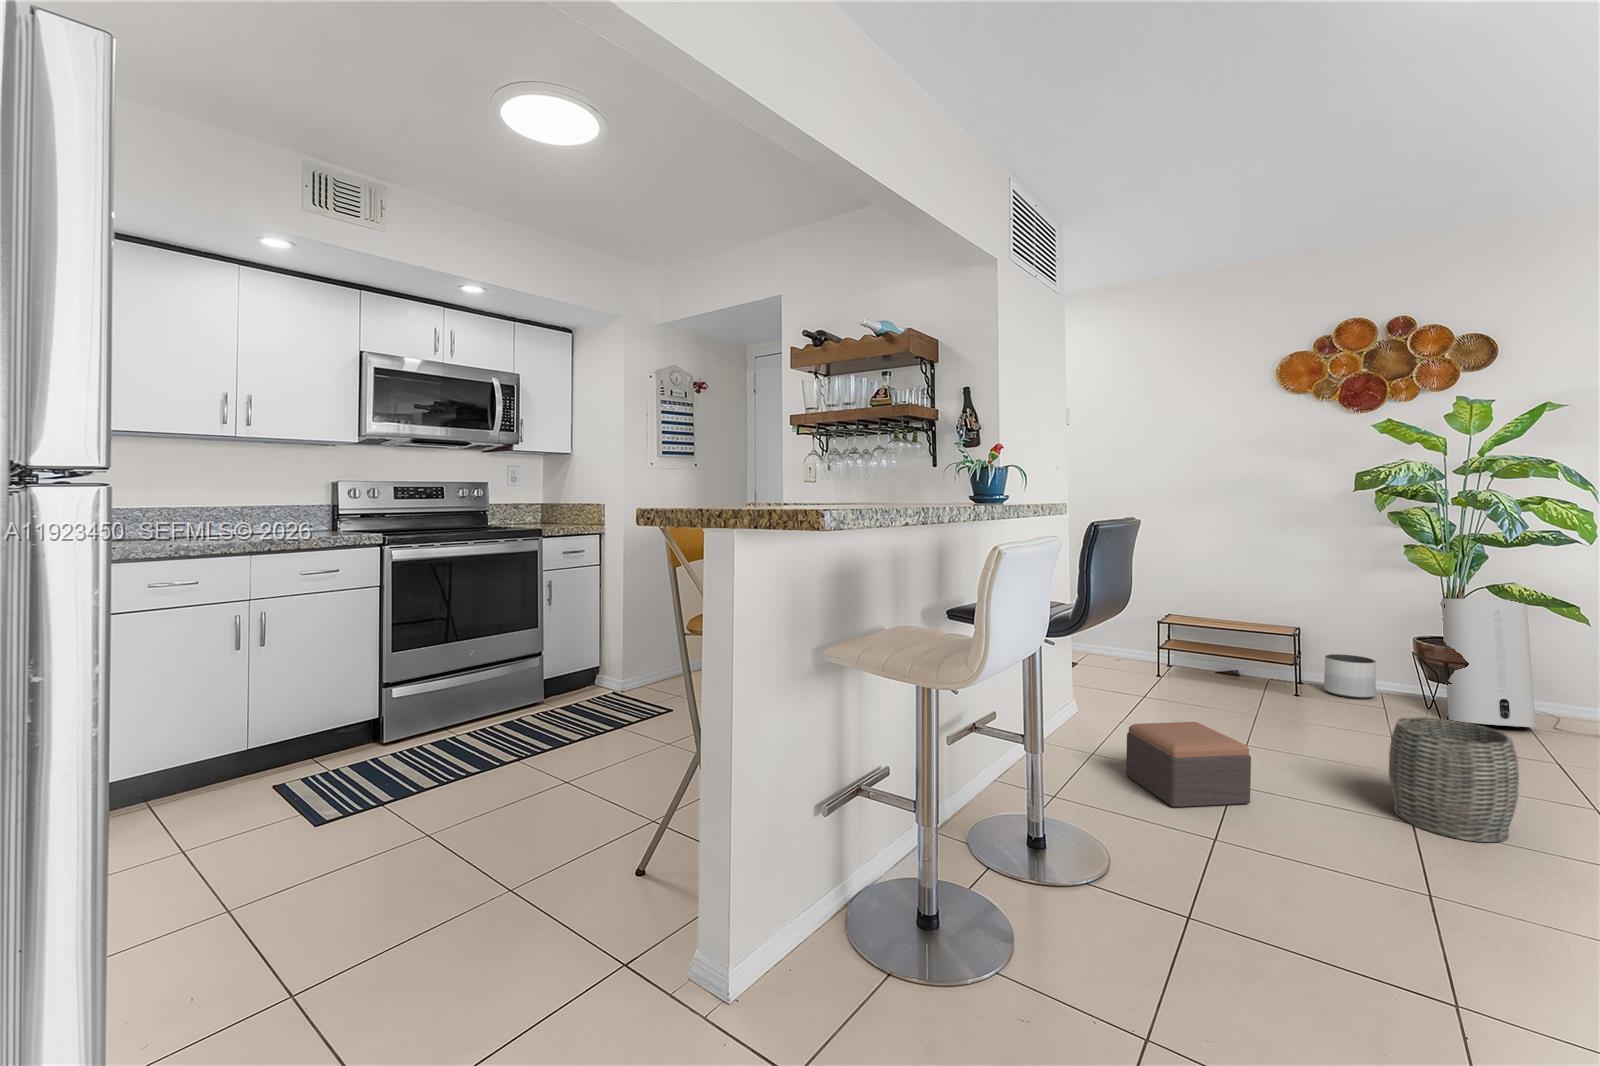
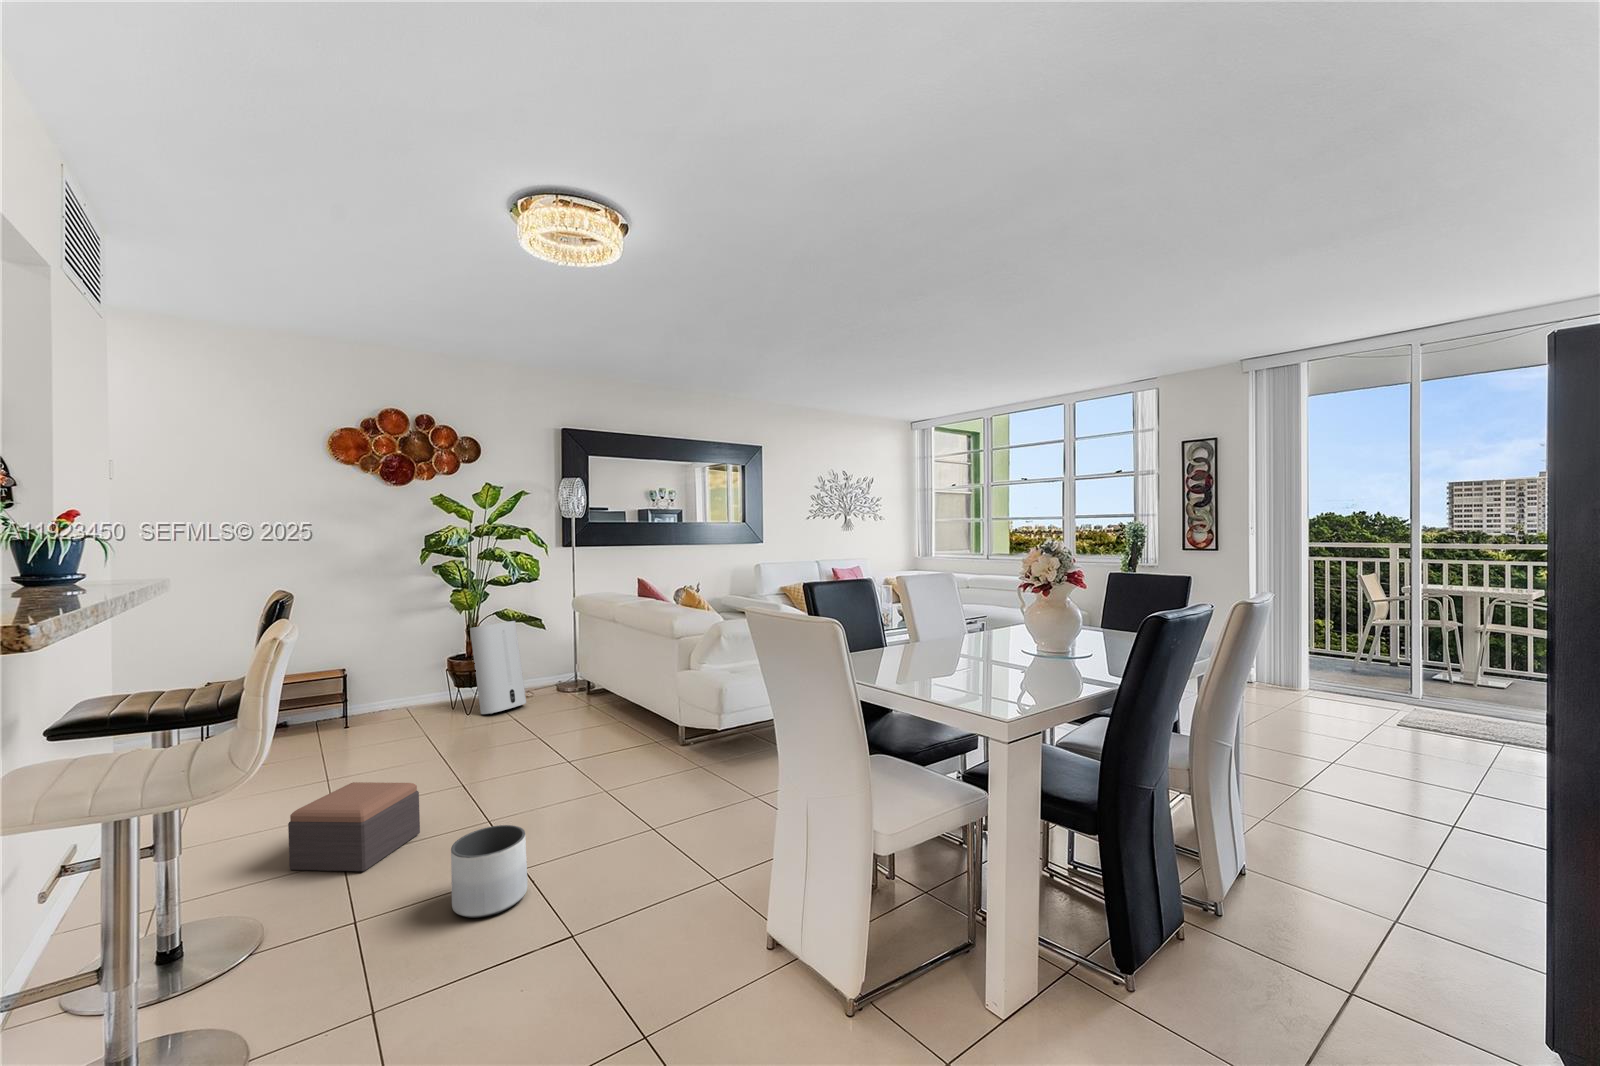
planter: present [1324,654,1376,699] -> present [451,825,528,918]
woven basket: present [1389,717,1519,842] -> none [500,708,570,792]

